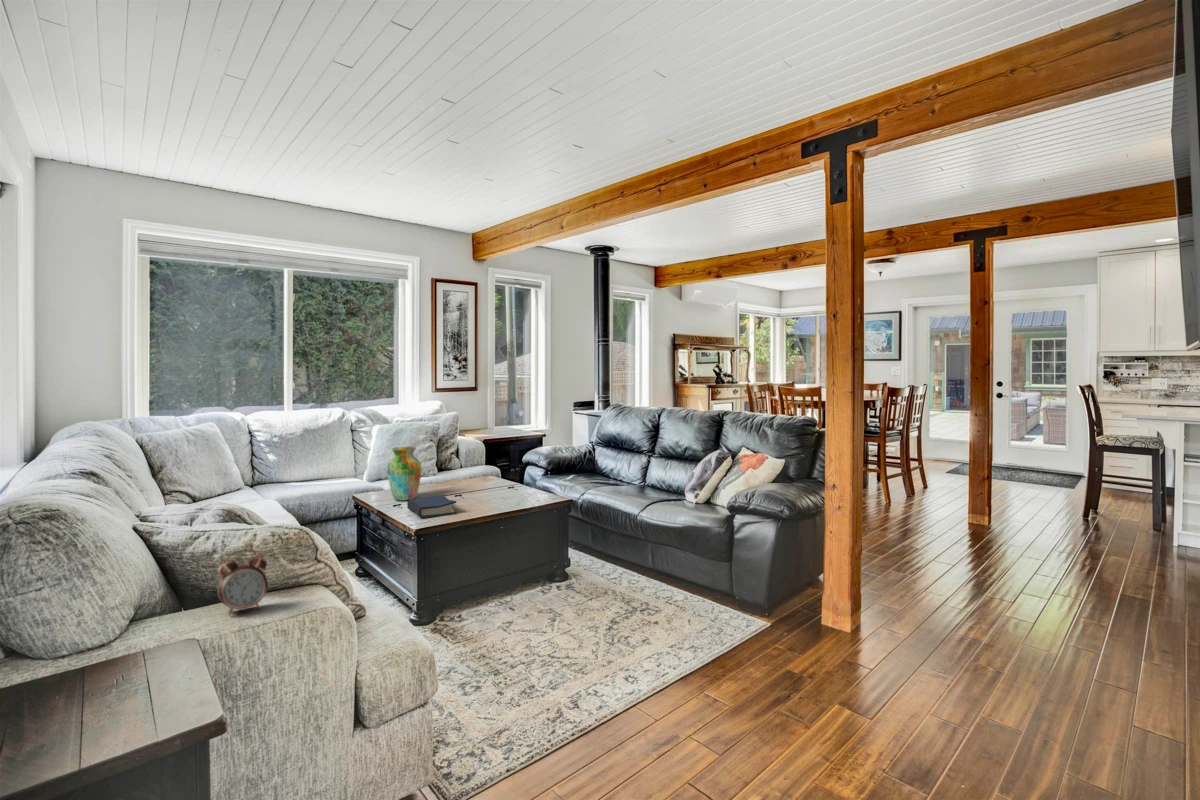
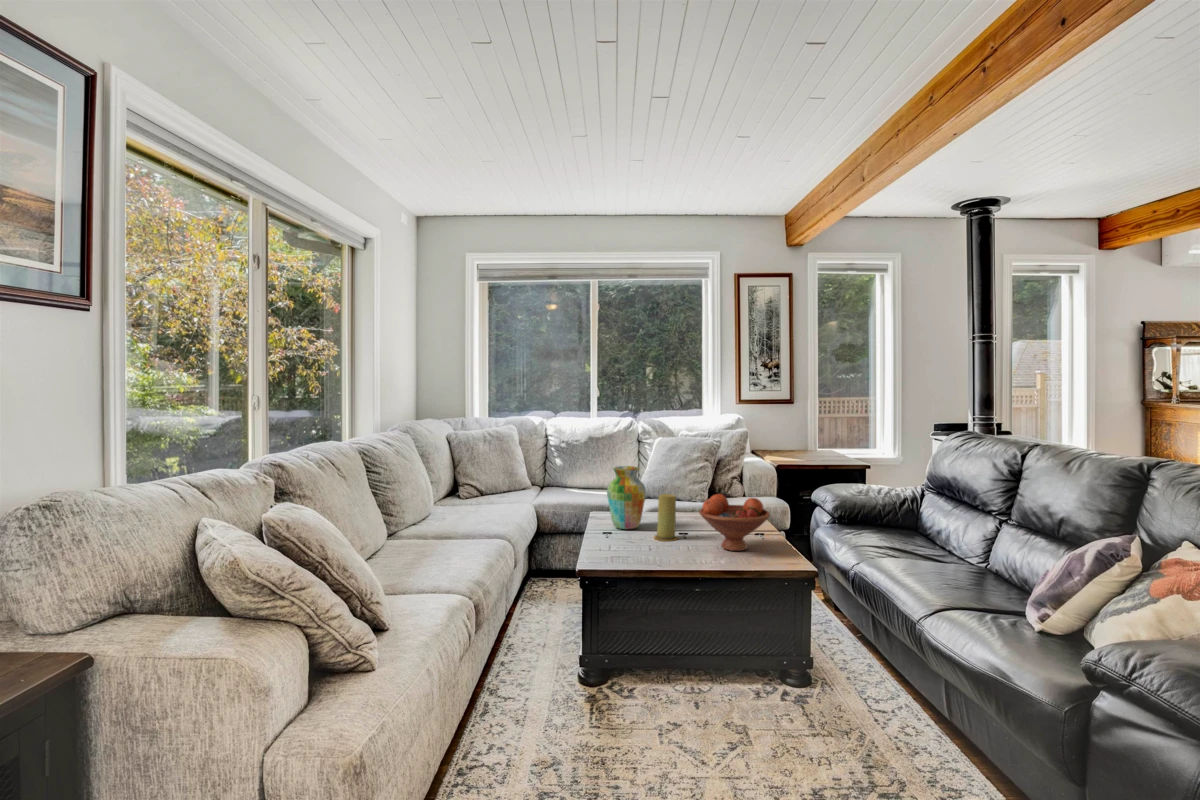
fruit bowl: none [482,459,535,500] -> present [699,494,770,551]
candle: none [440,465,460,502] -> present [654,494,678,541]
hardback book: present [407,495,456,519] -> none [598,530,648,558]
alarm clock: present [218,550,268,615] -> none [155,567,212,637]

